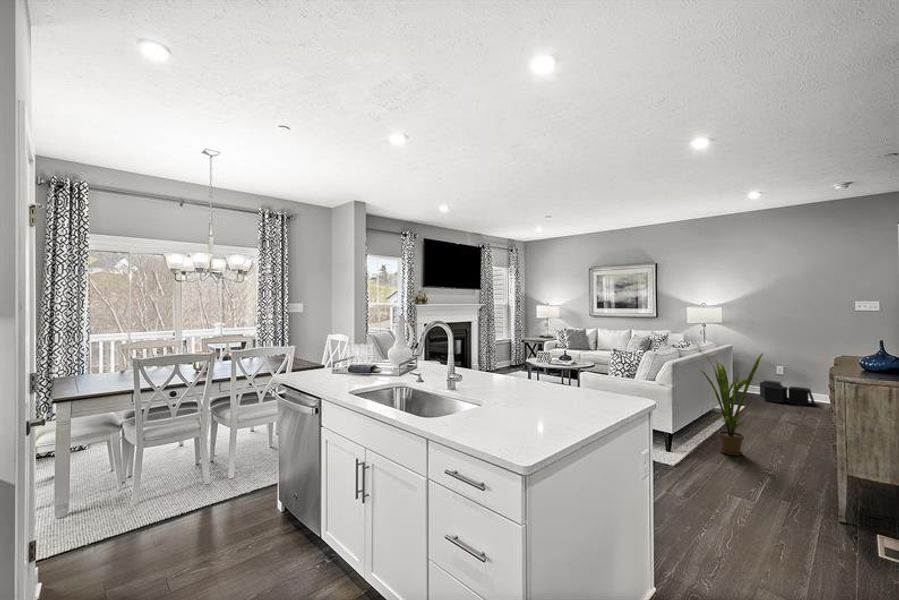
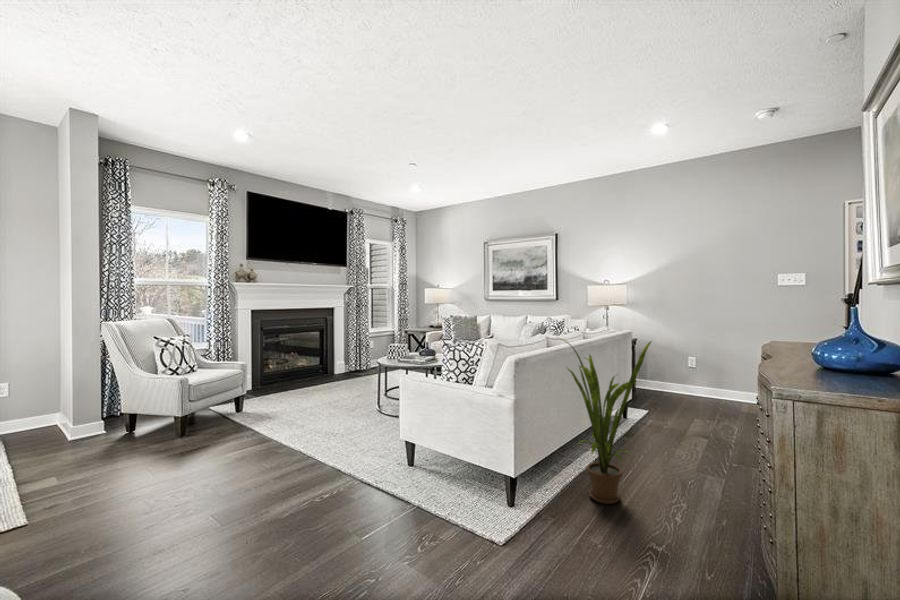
storage bin: present [760,380,815,405] -> none [670,375,732,407]

